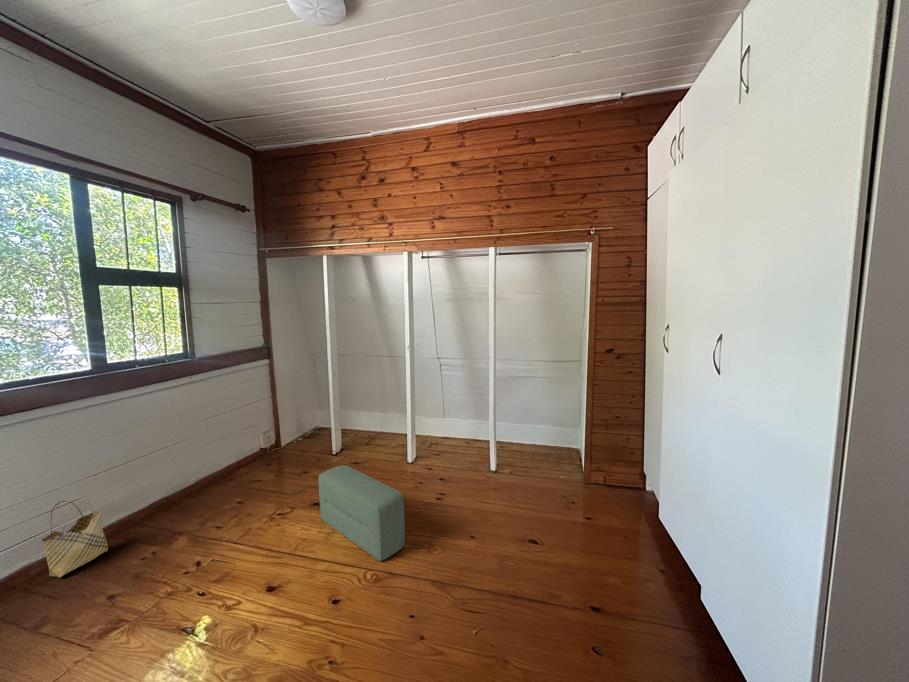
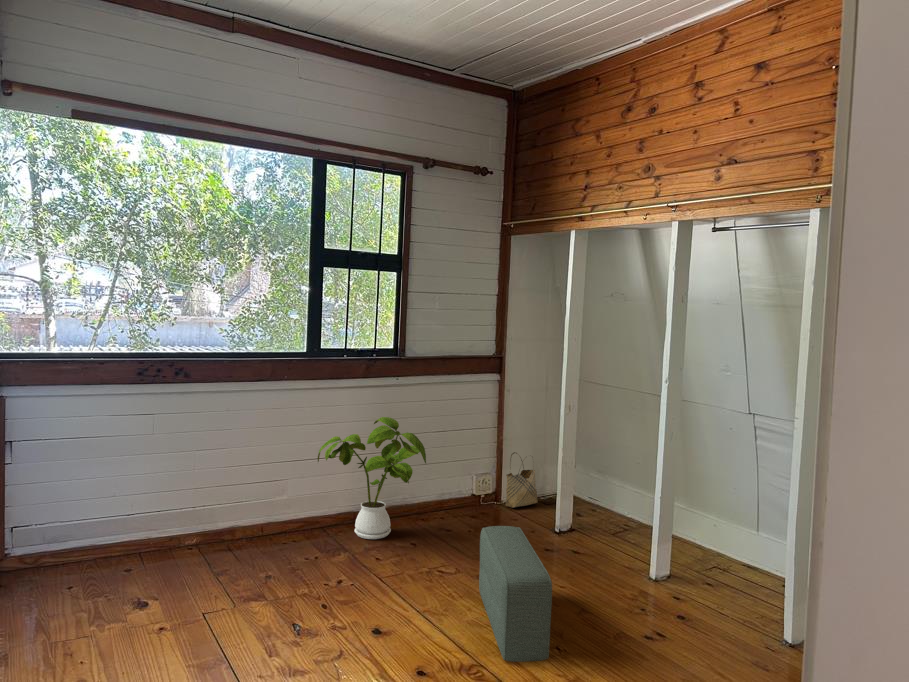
house plant: none [126,410,250,517] -> present [318,417,426,539]
woven basket: present [42,501,108,577] -> present [505,452,537,508]

